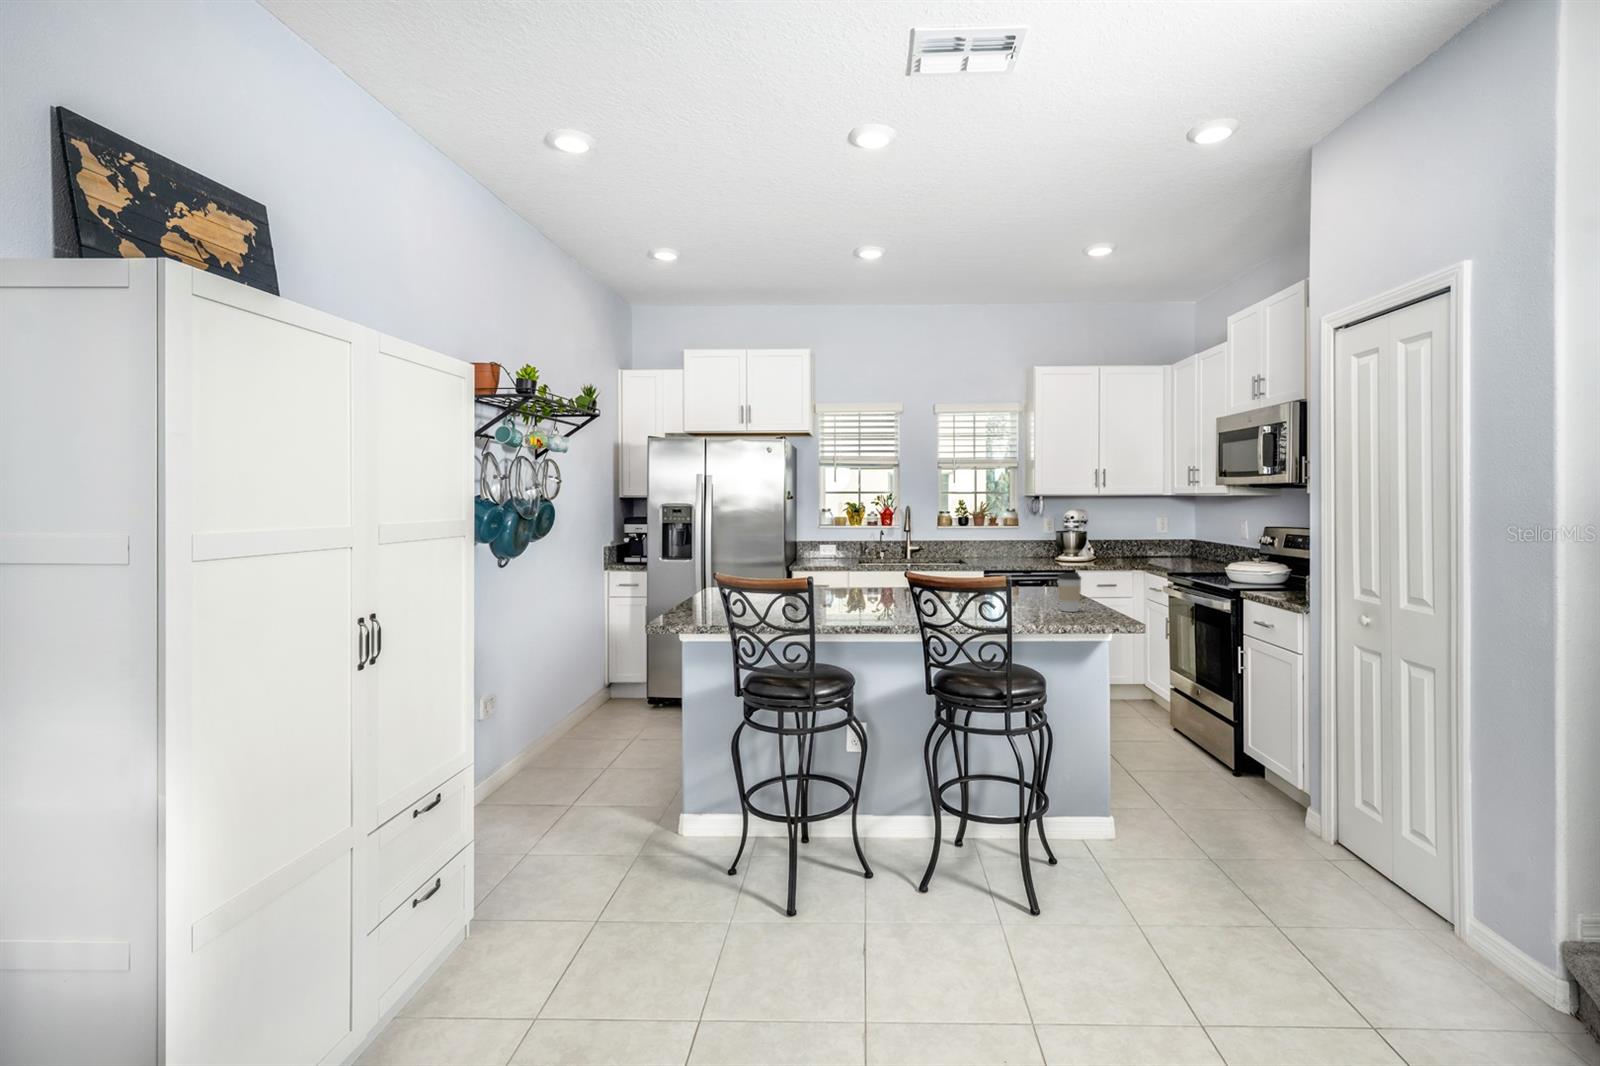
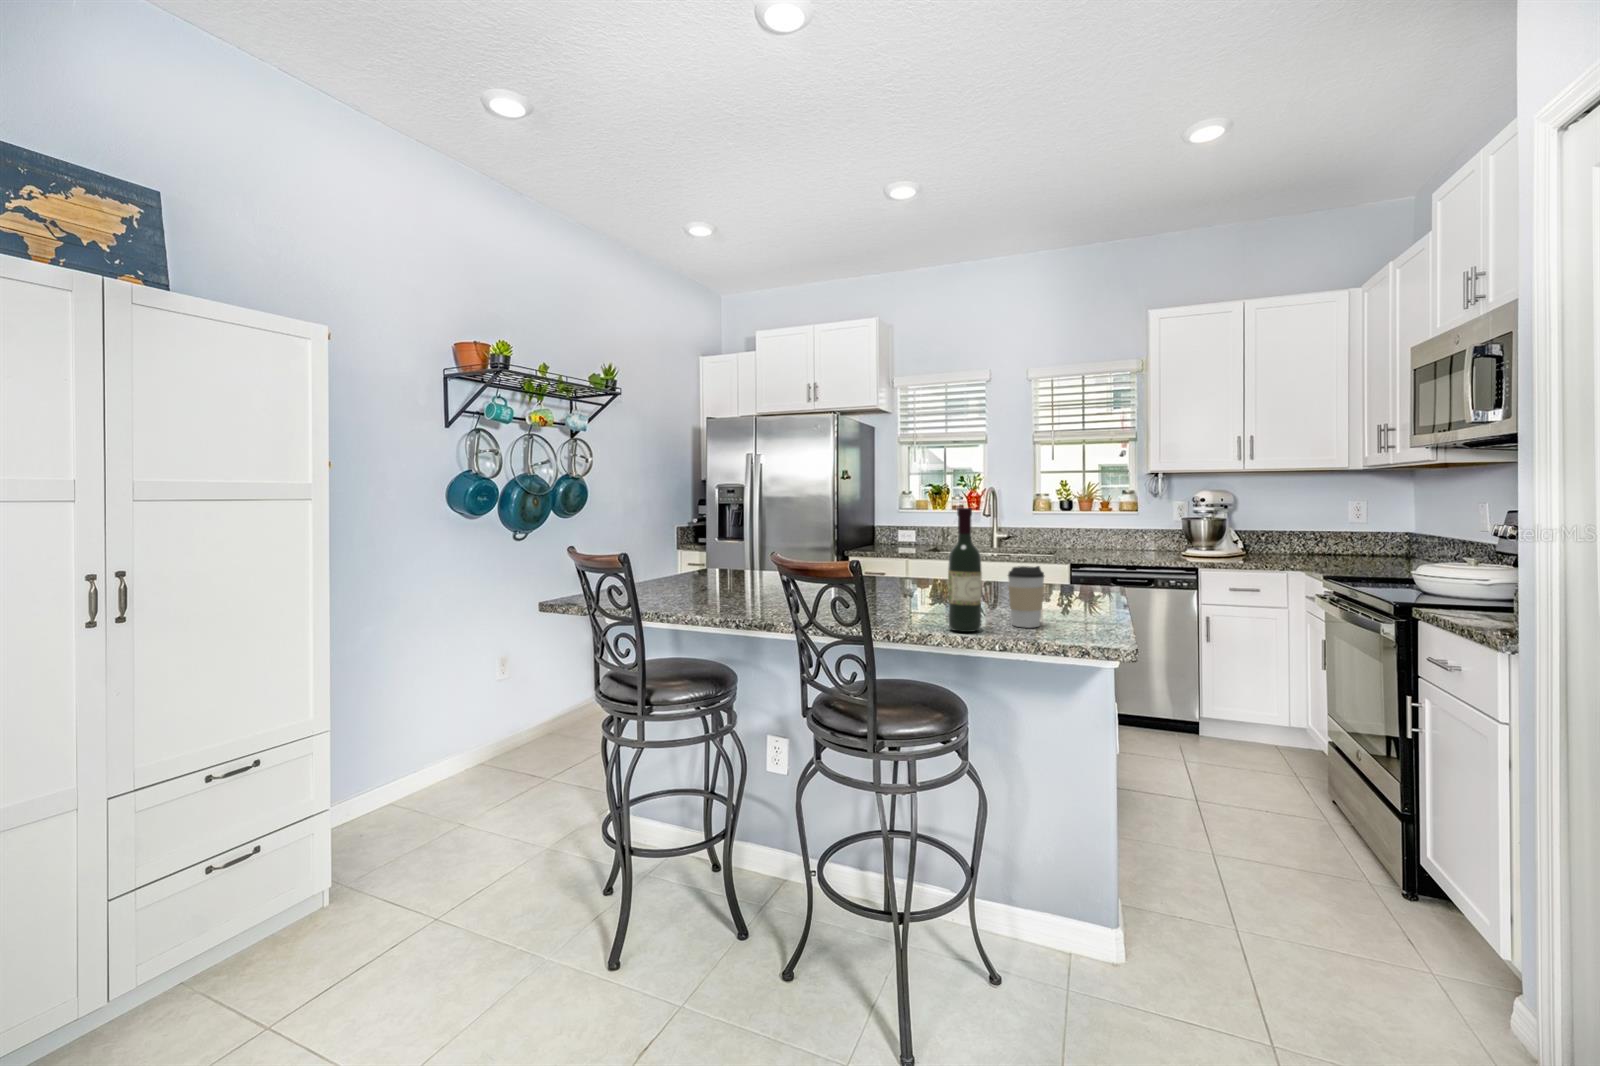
wine bottle: none [1031,536,1053,616] -> present [948,508,982,632]

